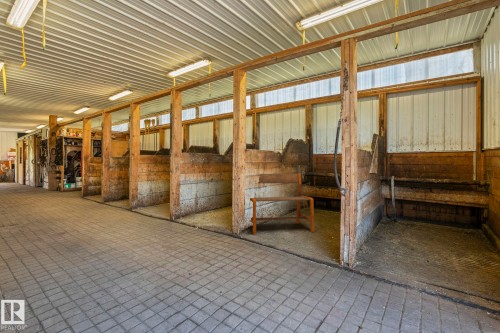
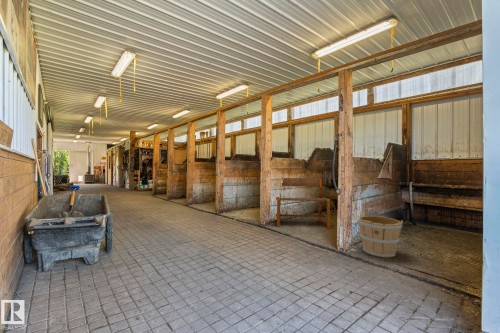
wooden bucket: none [361,217,418,271] -> present [357,215,403,258]

